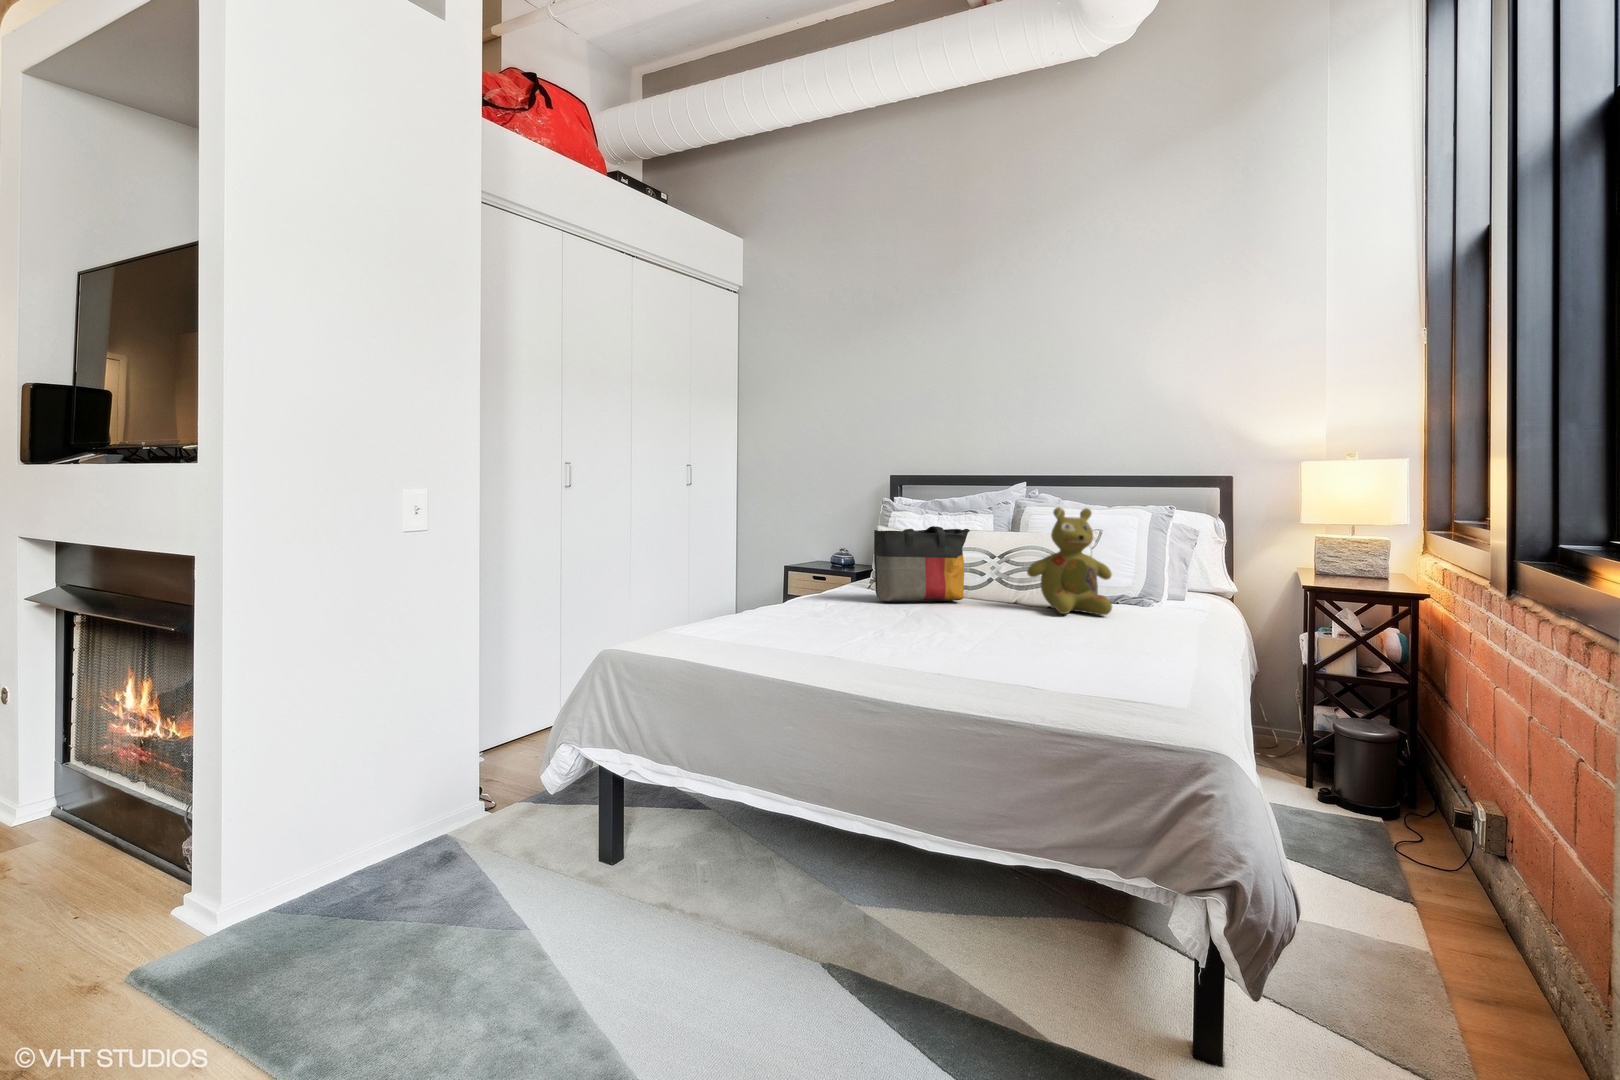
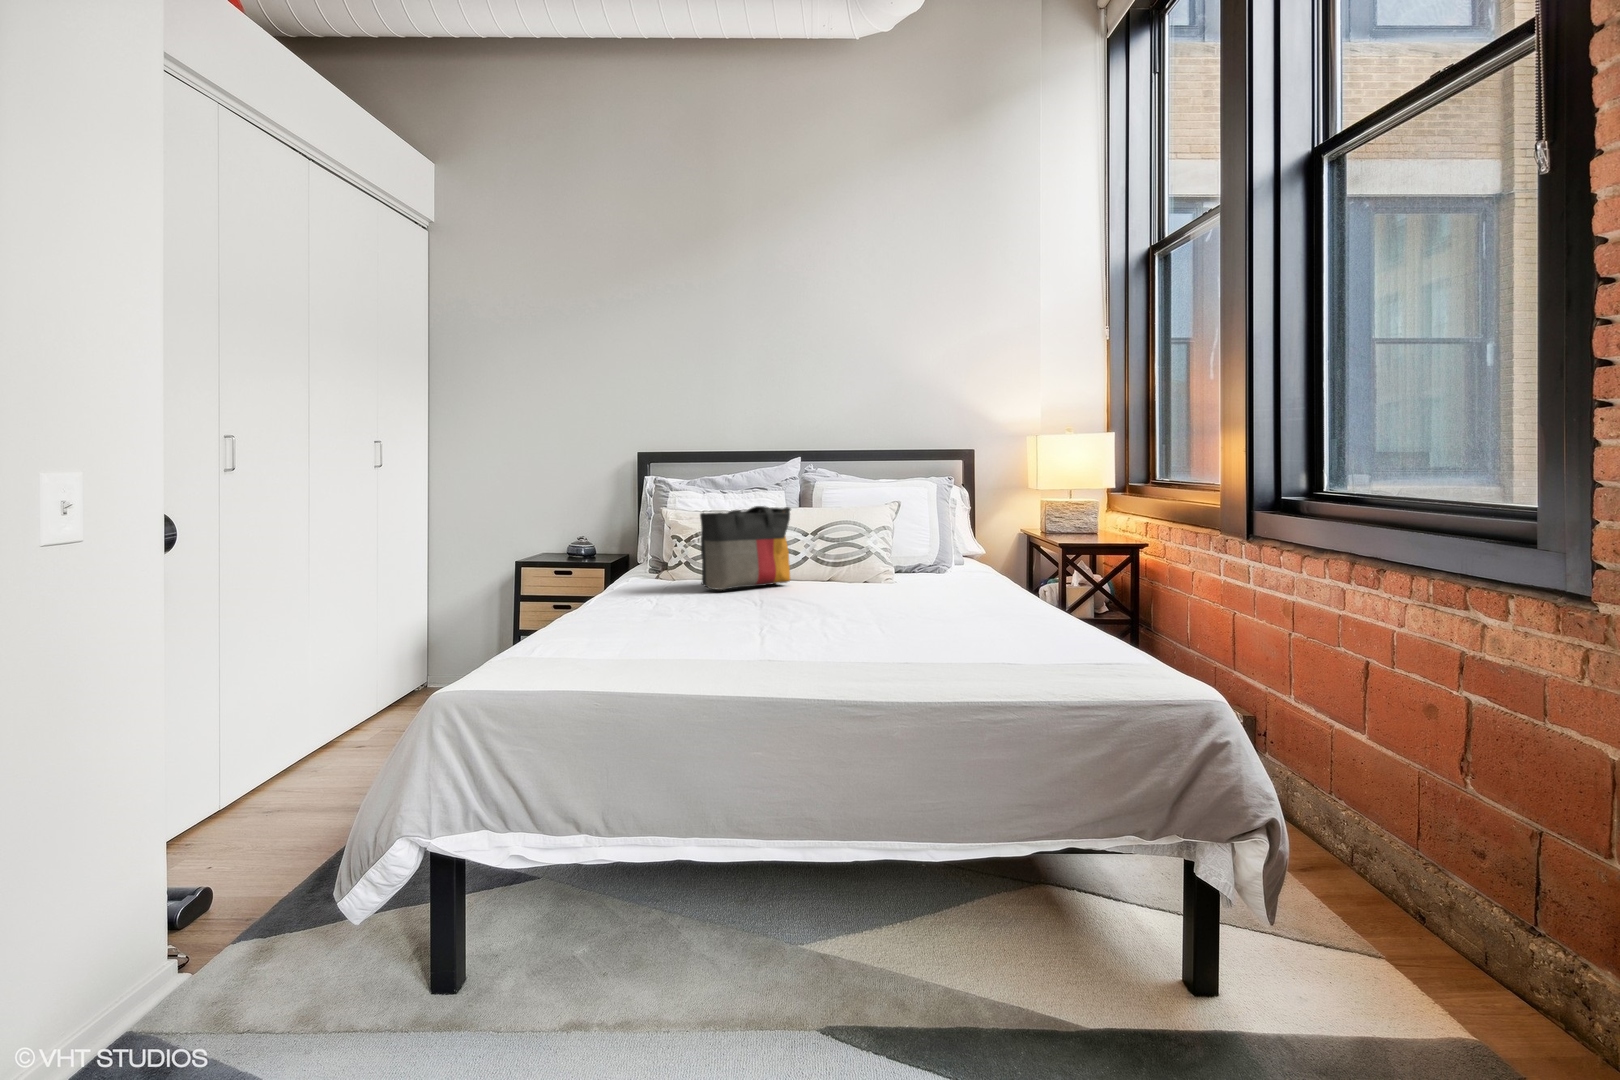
stuffed bear: present [1027,507,1112,615] -> none [856,482,941,588]

